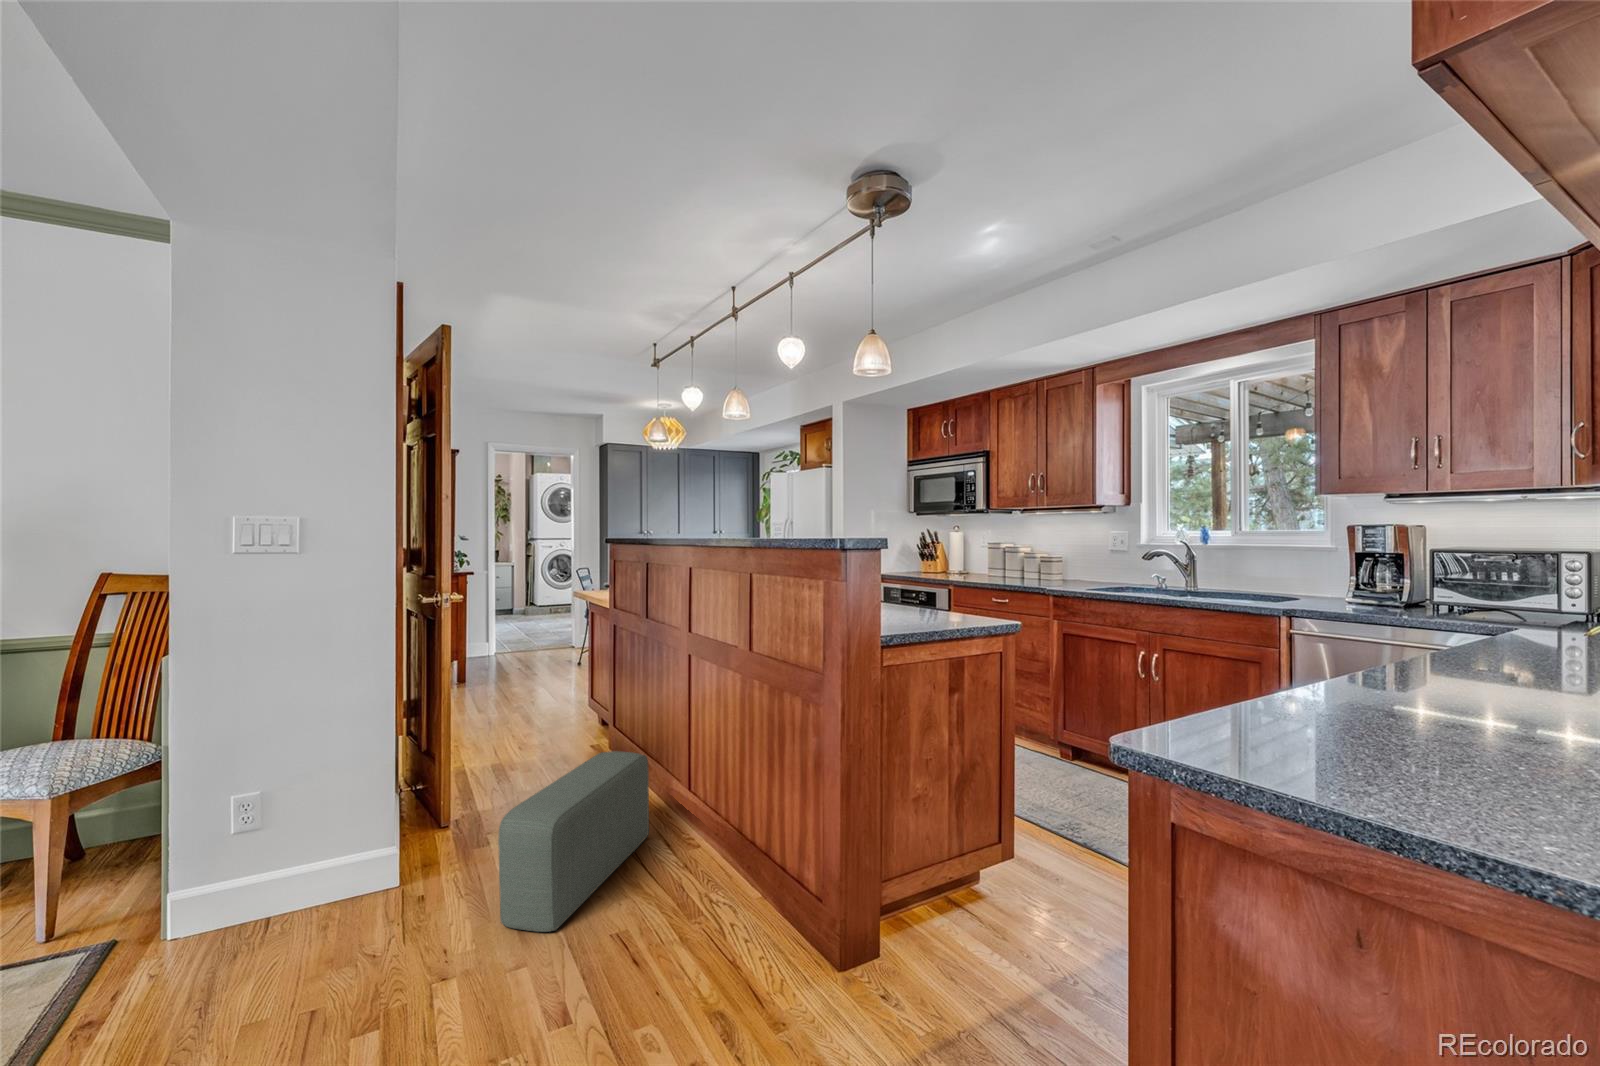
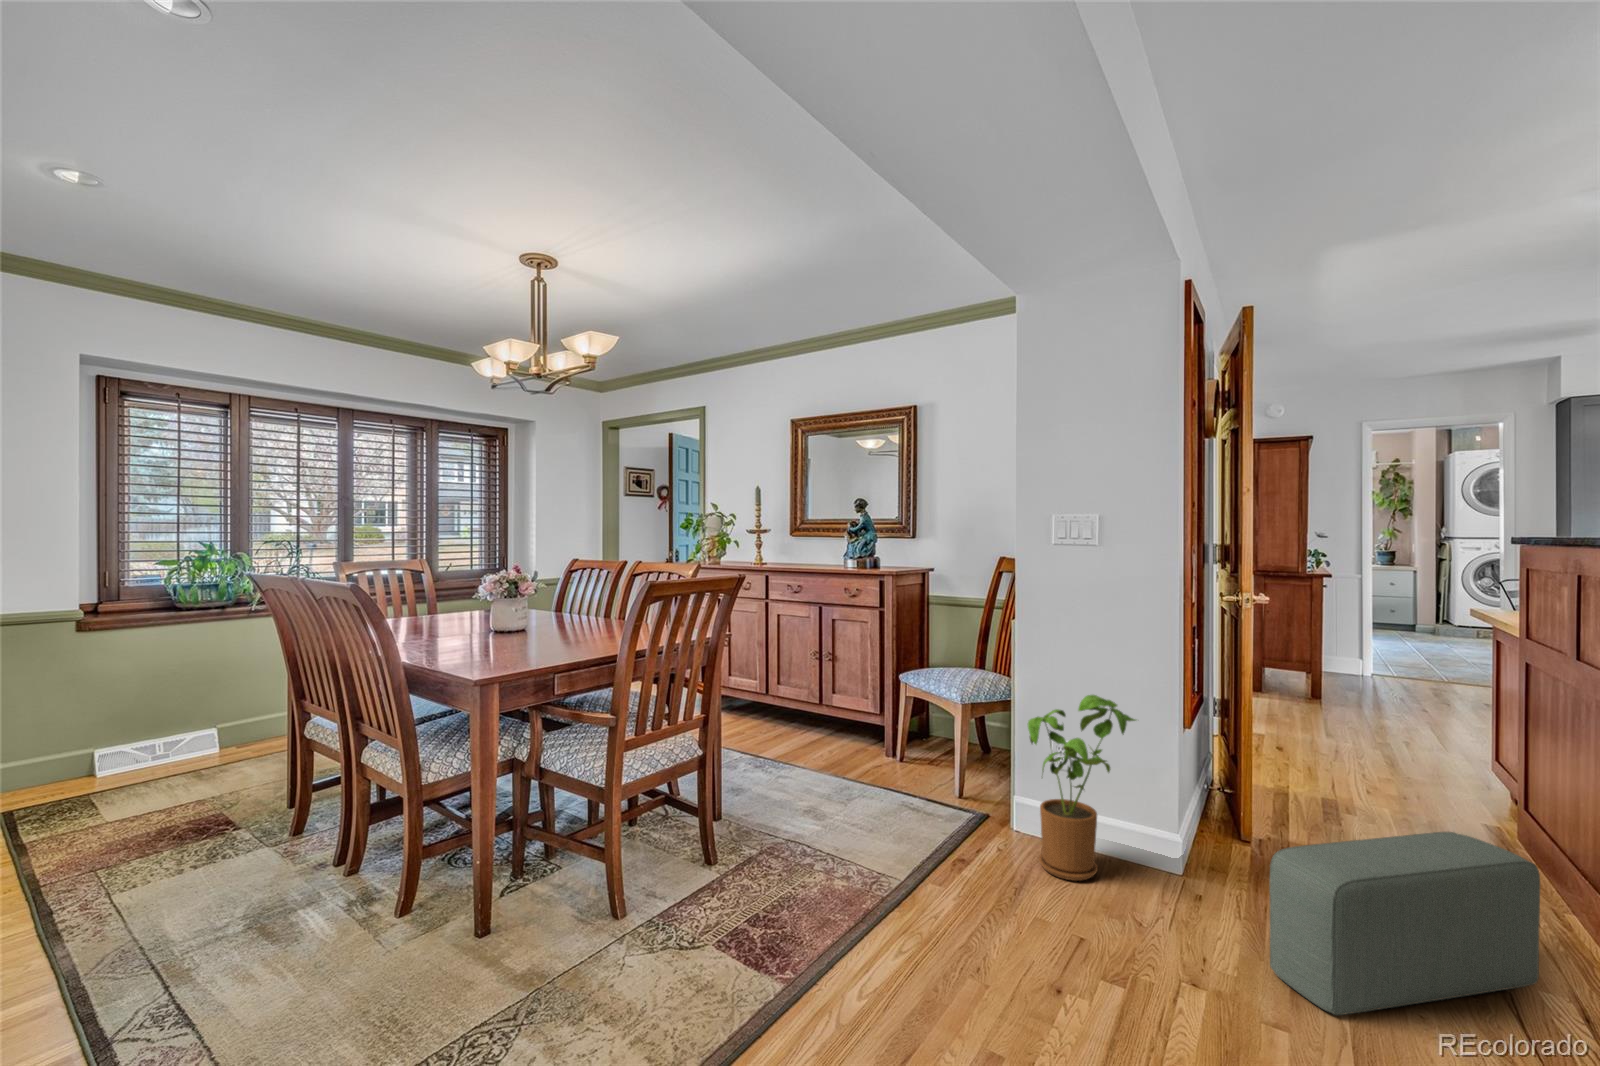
house plant: none [198,727,351,964] -> present [1028,695,1136,881]

